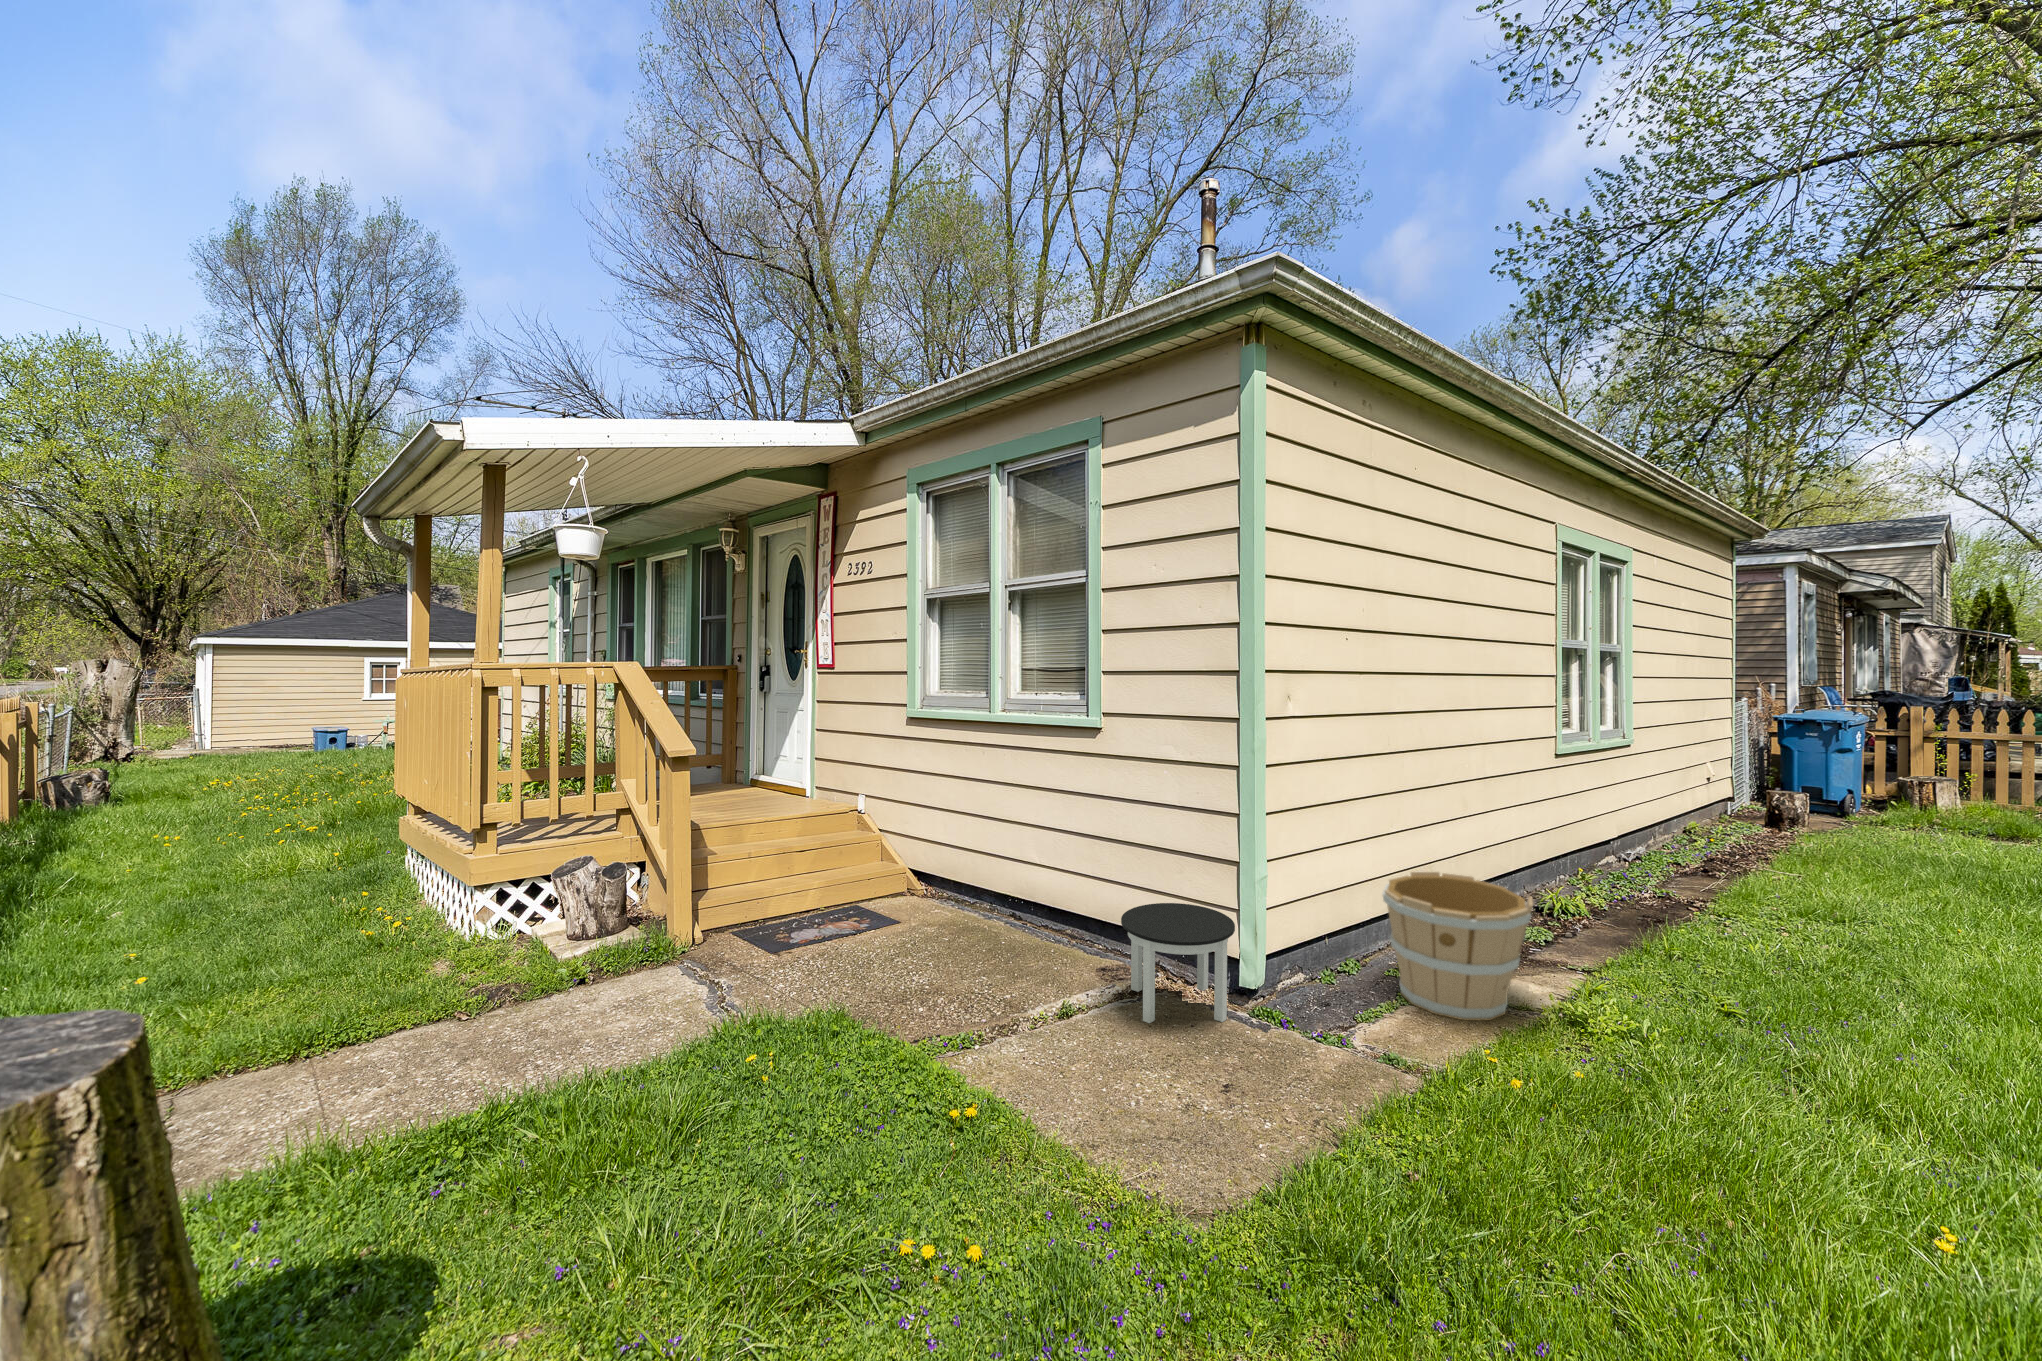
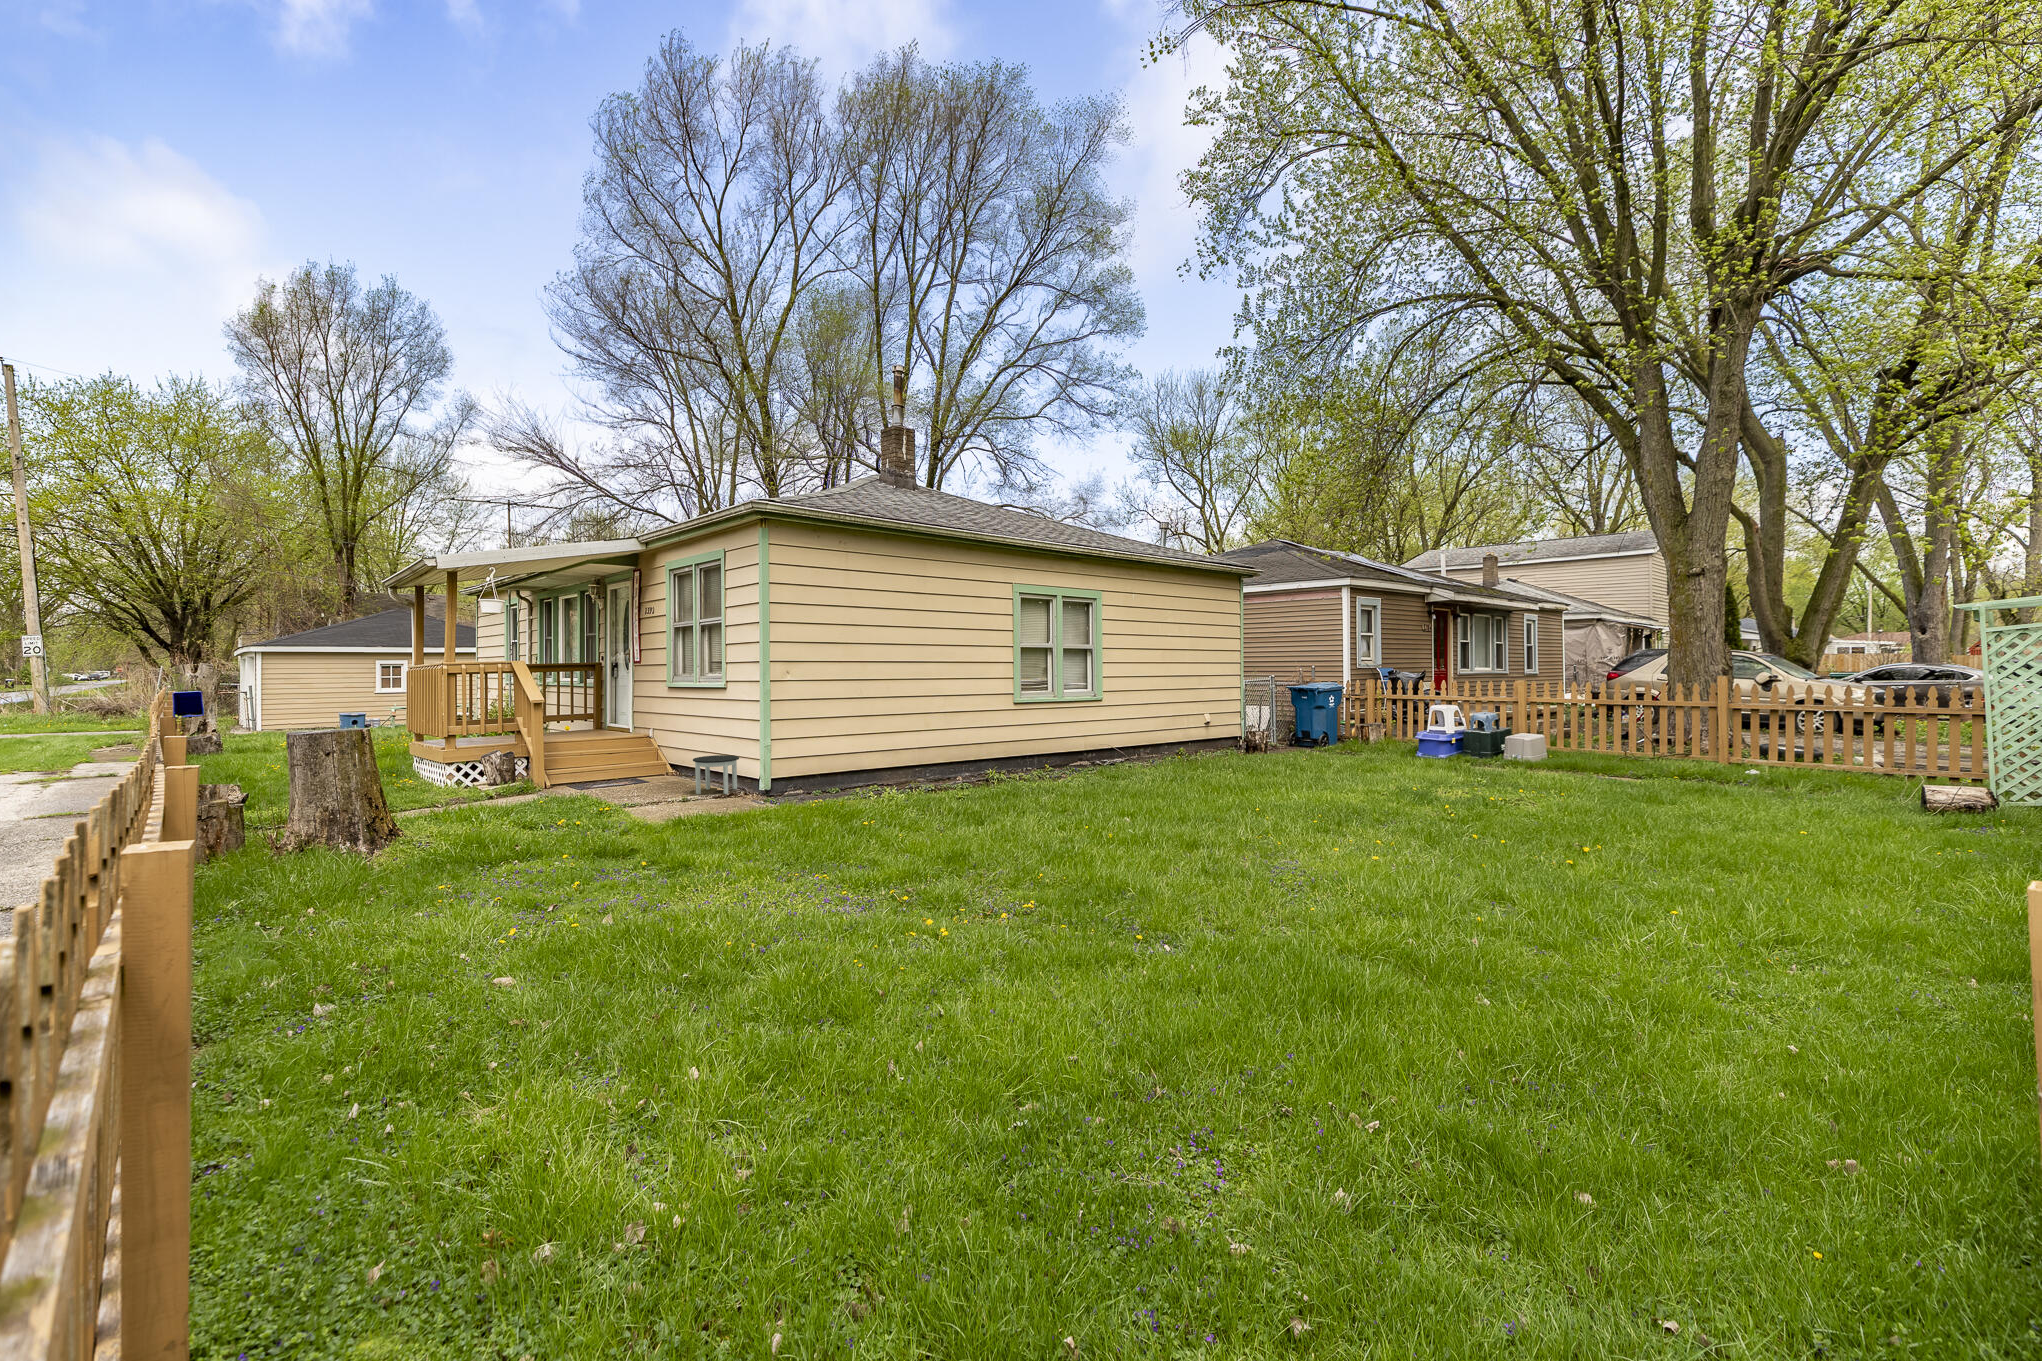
wooden bucket: present [1383,872,1533,1021] -> none [800,744,855,794]

